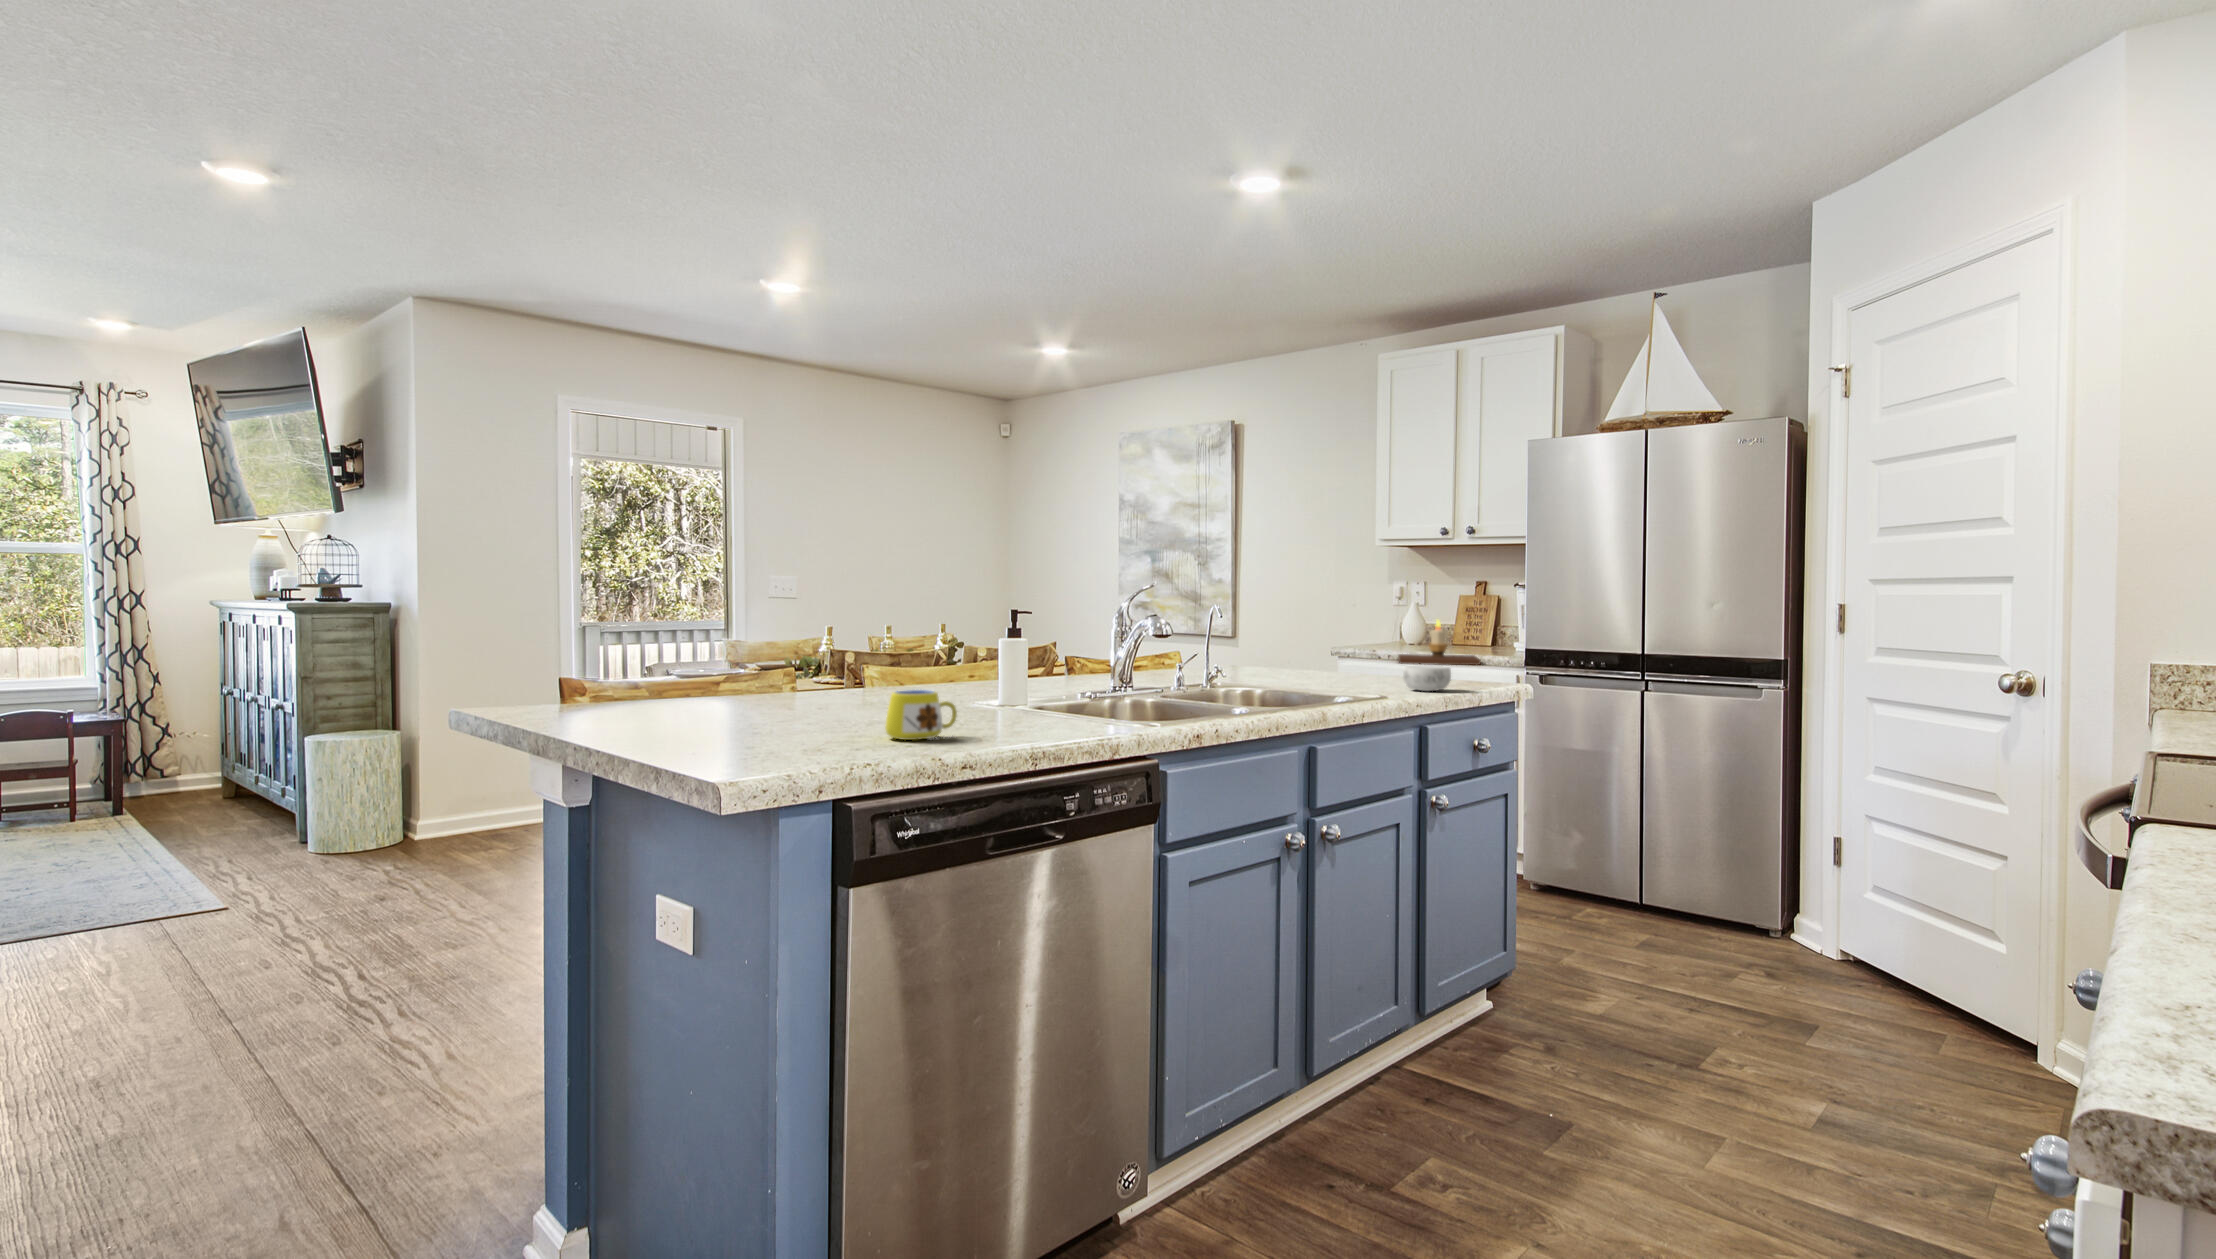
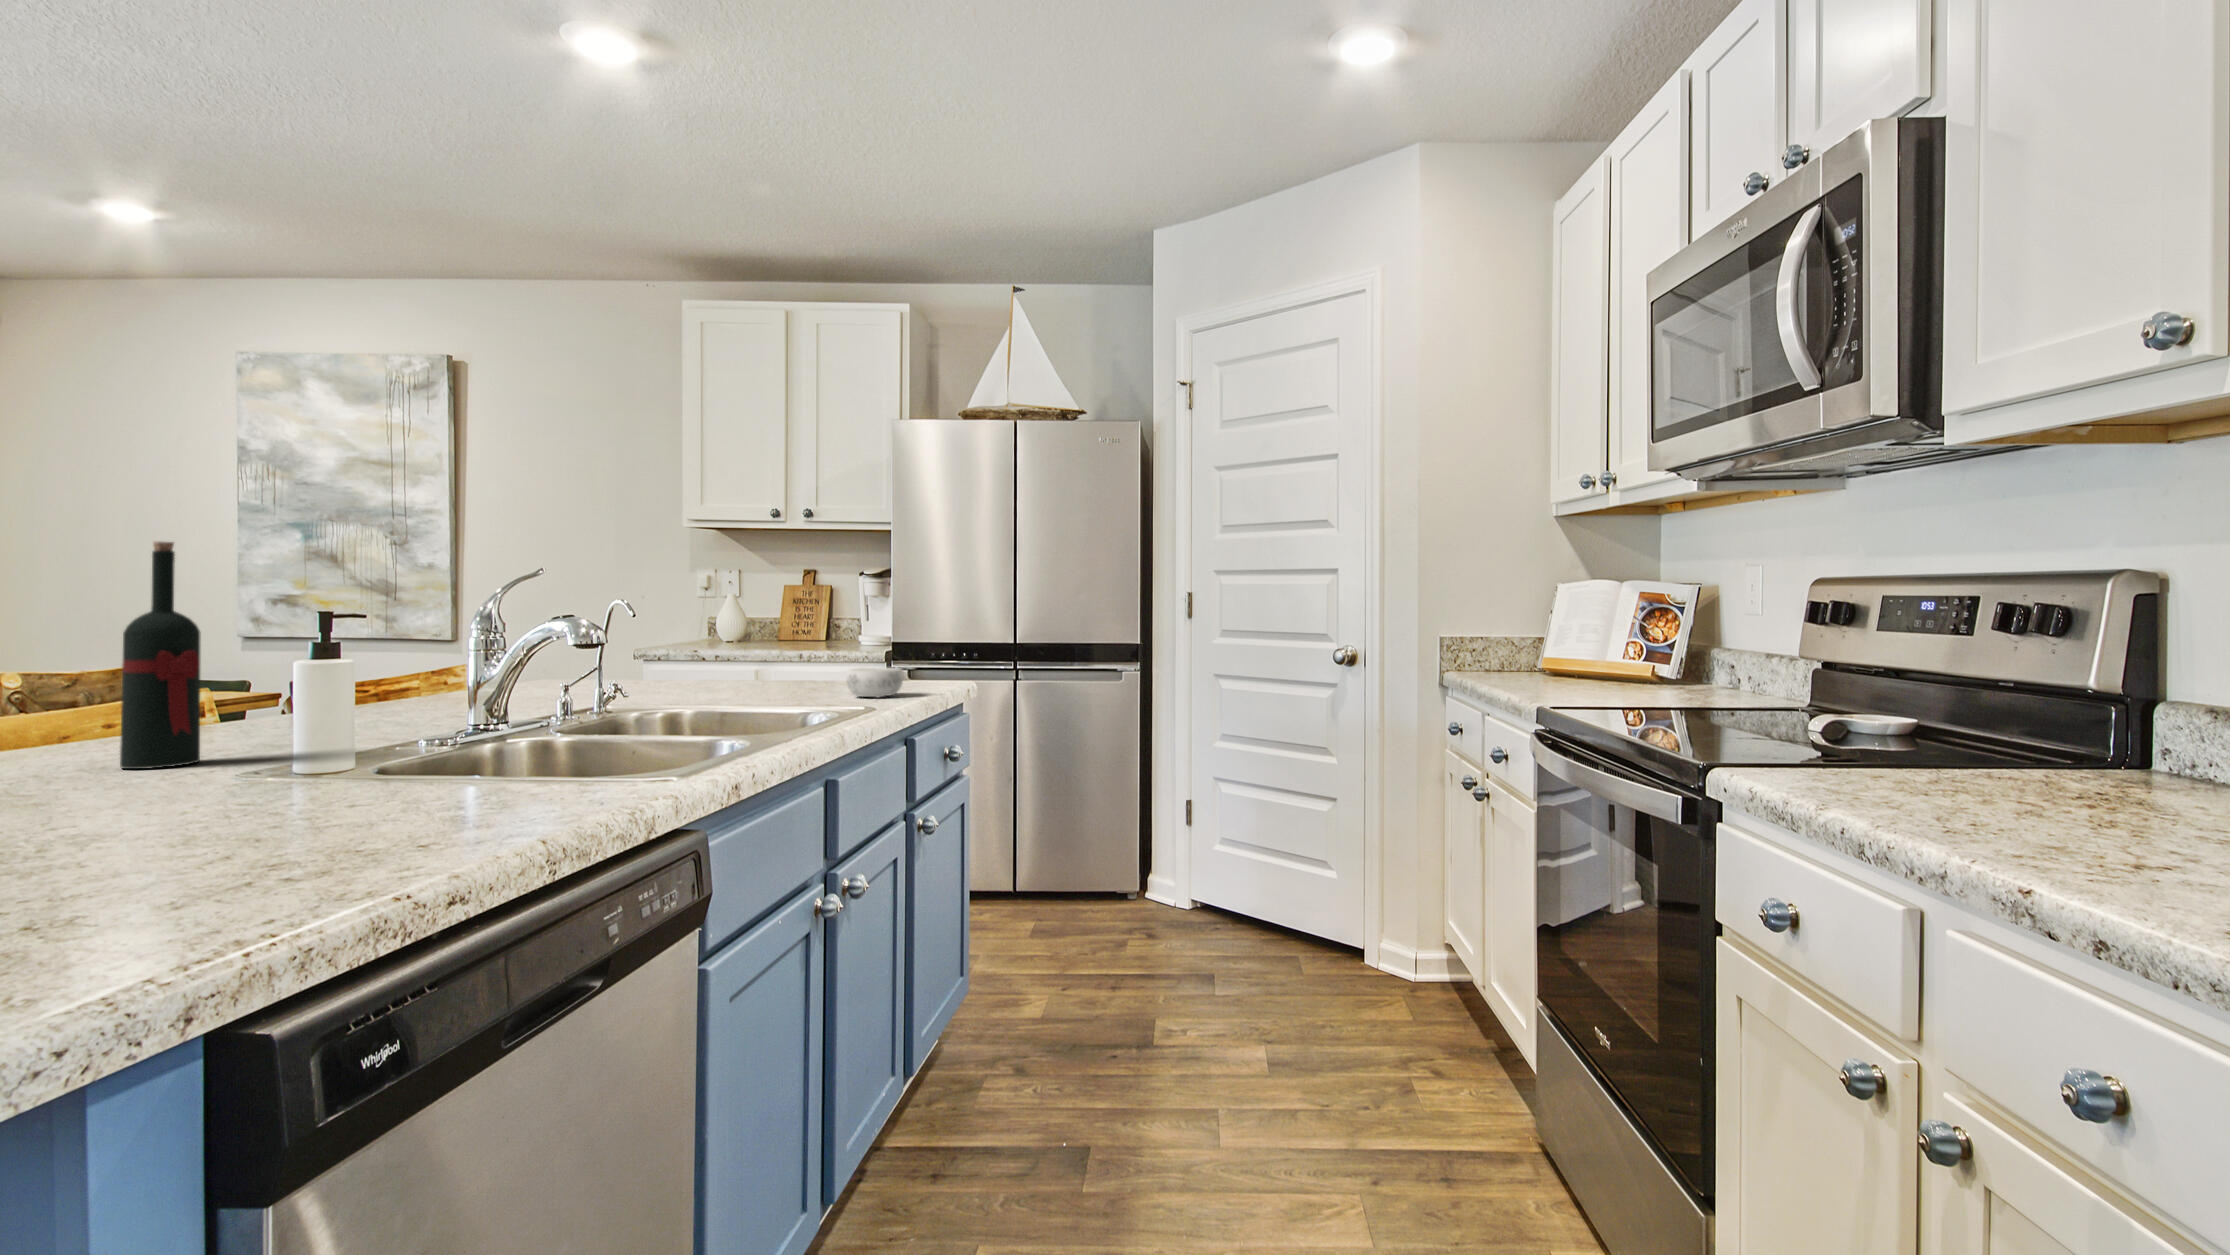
wine bottle: none [944,570,978,698] -> present [120,542,201,769]
candle: present [1398,620,1481,665] -> none [727,613,837,666]
mug: present [885,690,957,740] -> none [193,767,373,871]

